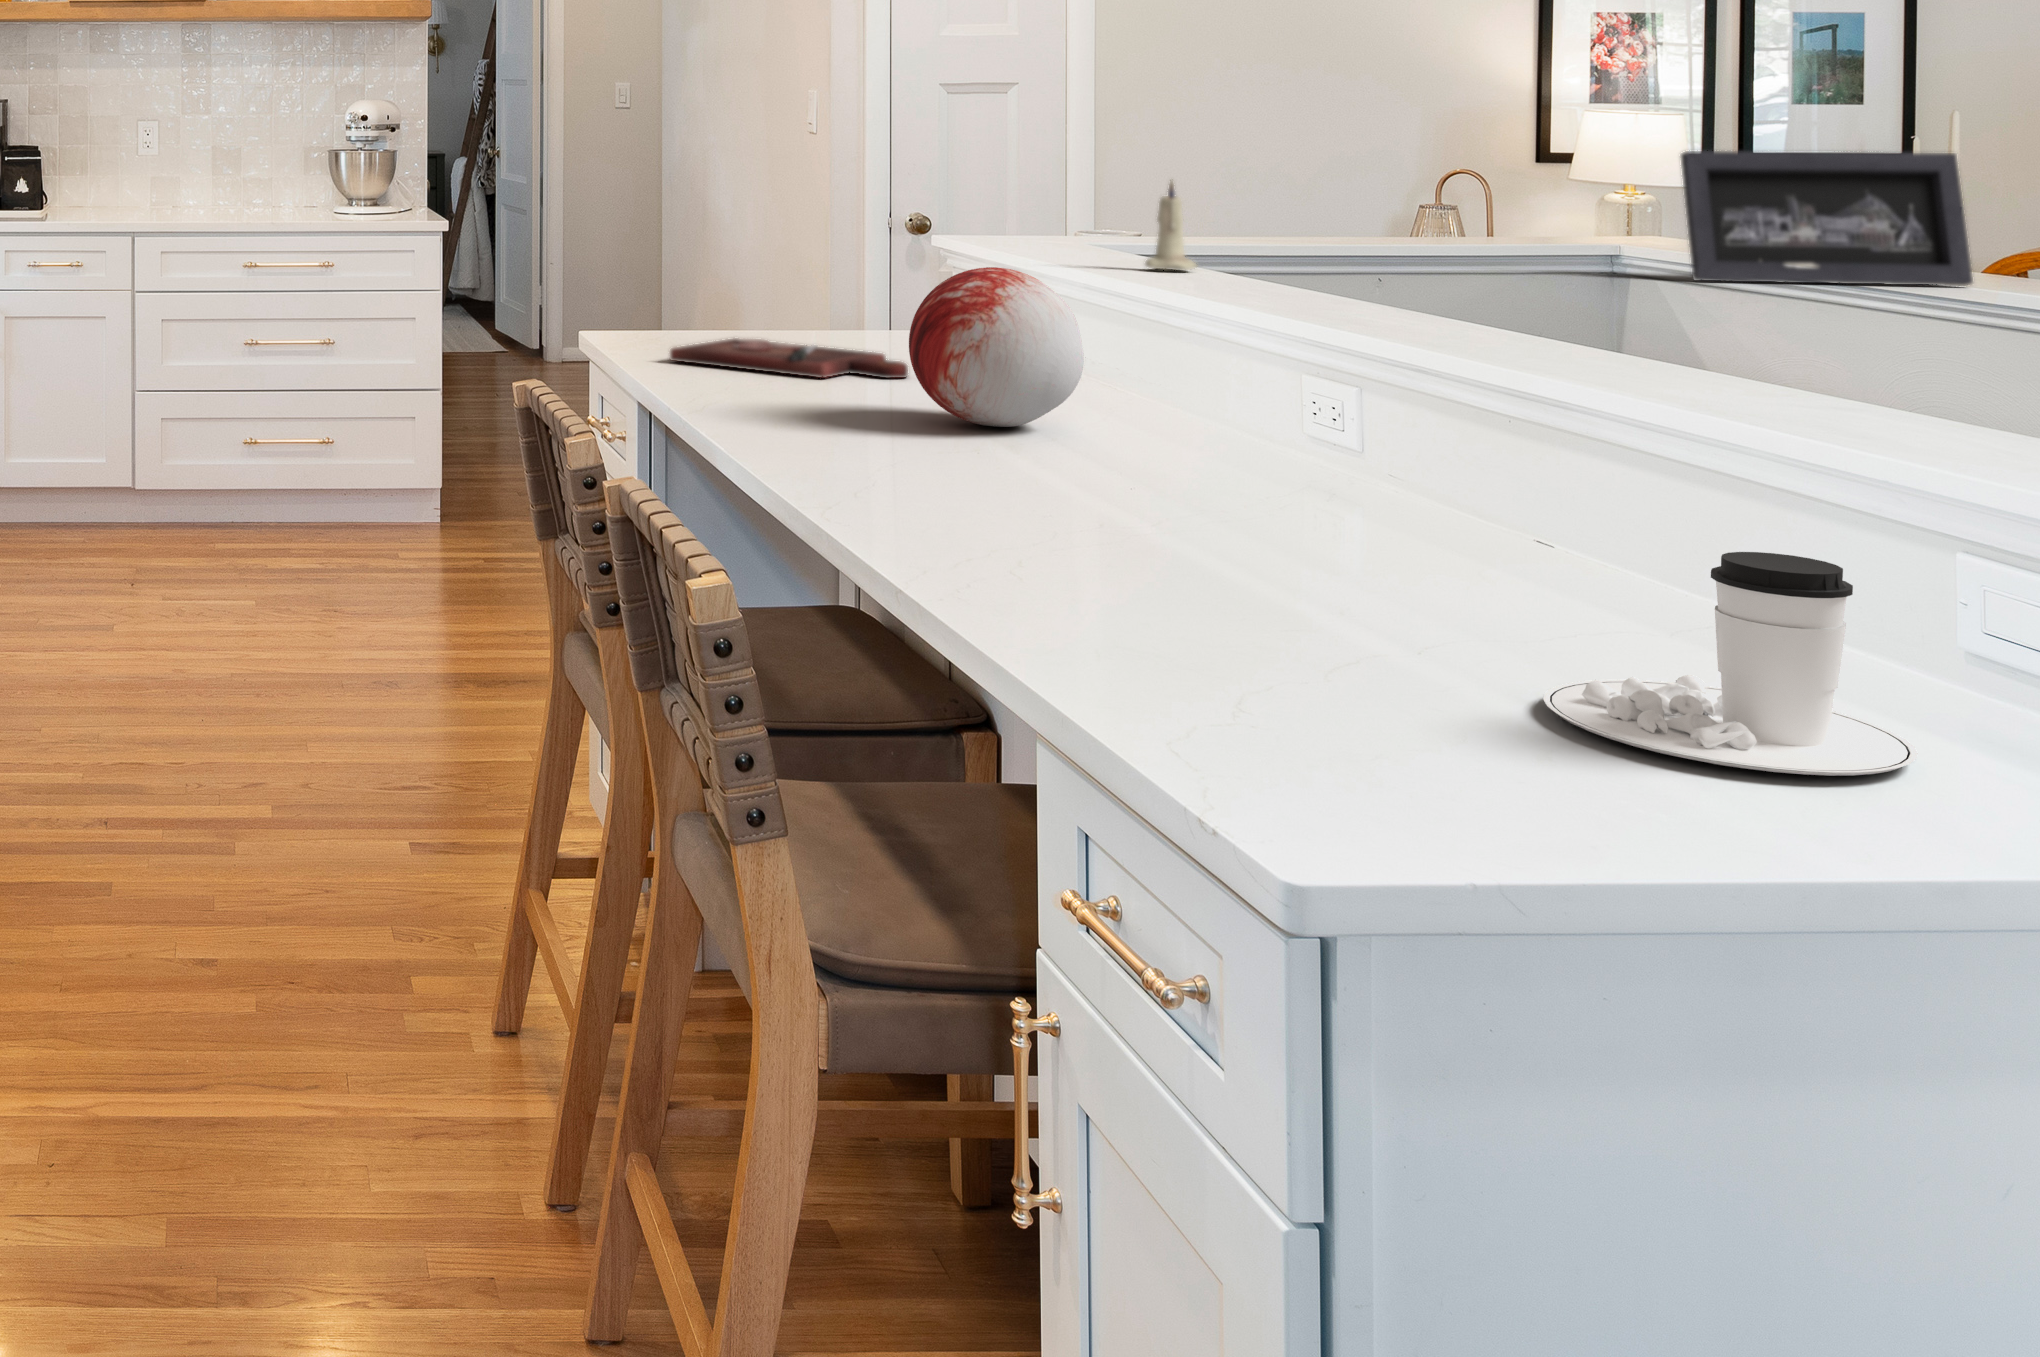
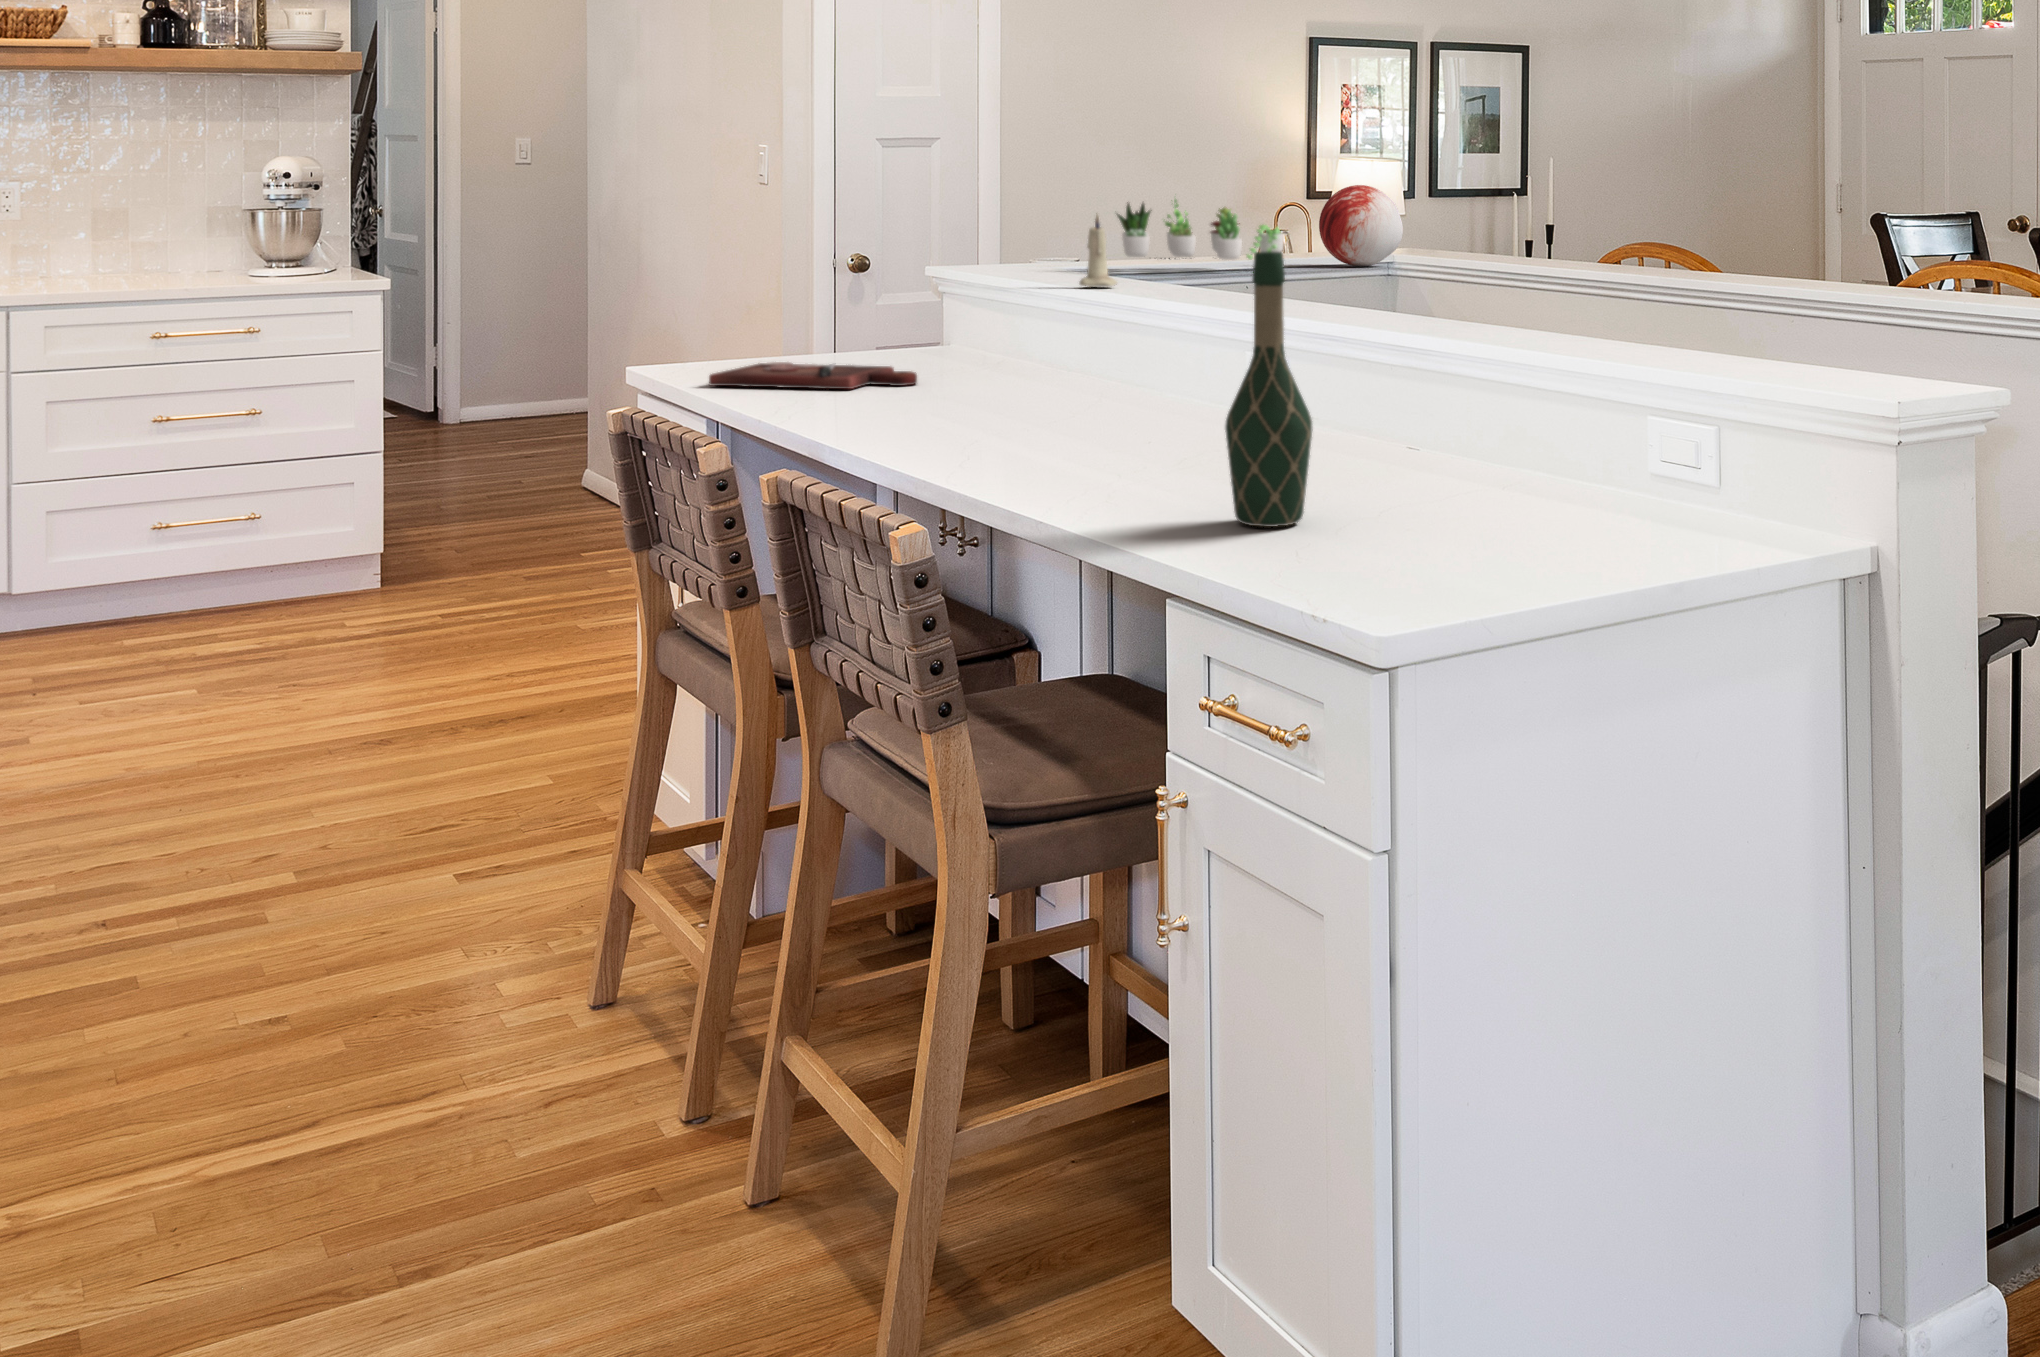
picture frame: present [1681,151,1973,286] -> none [1423,184,1584,279]
succulent plant: none [1219,154,1464,258] -> present [1117,200,1284,260]
wine bottle: none [1219,259,1358,652] -> present [1225,251,1313,527]
decorative orb: present [909,267,1084,427] -> present [1319,185,1403,266]
coffee cup: present [1544,552,1918,776] -> none [1427,422,1616,552]

